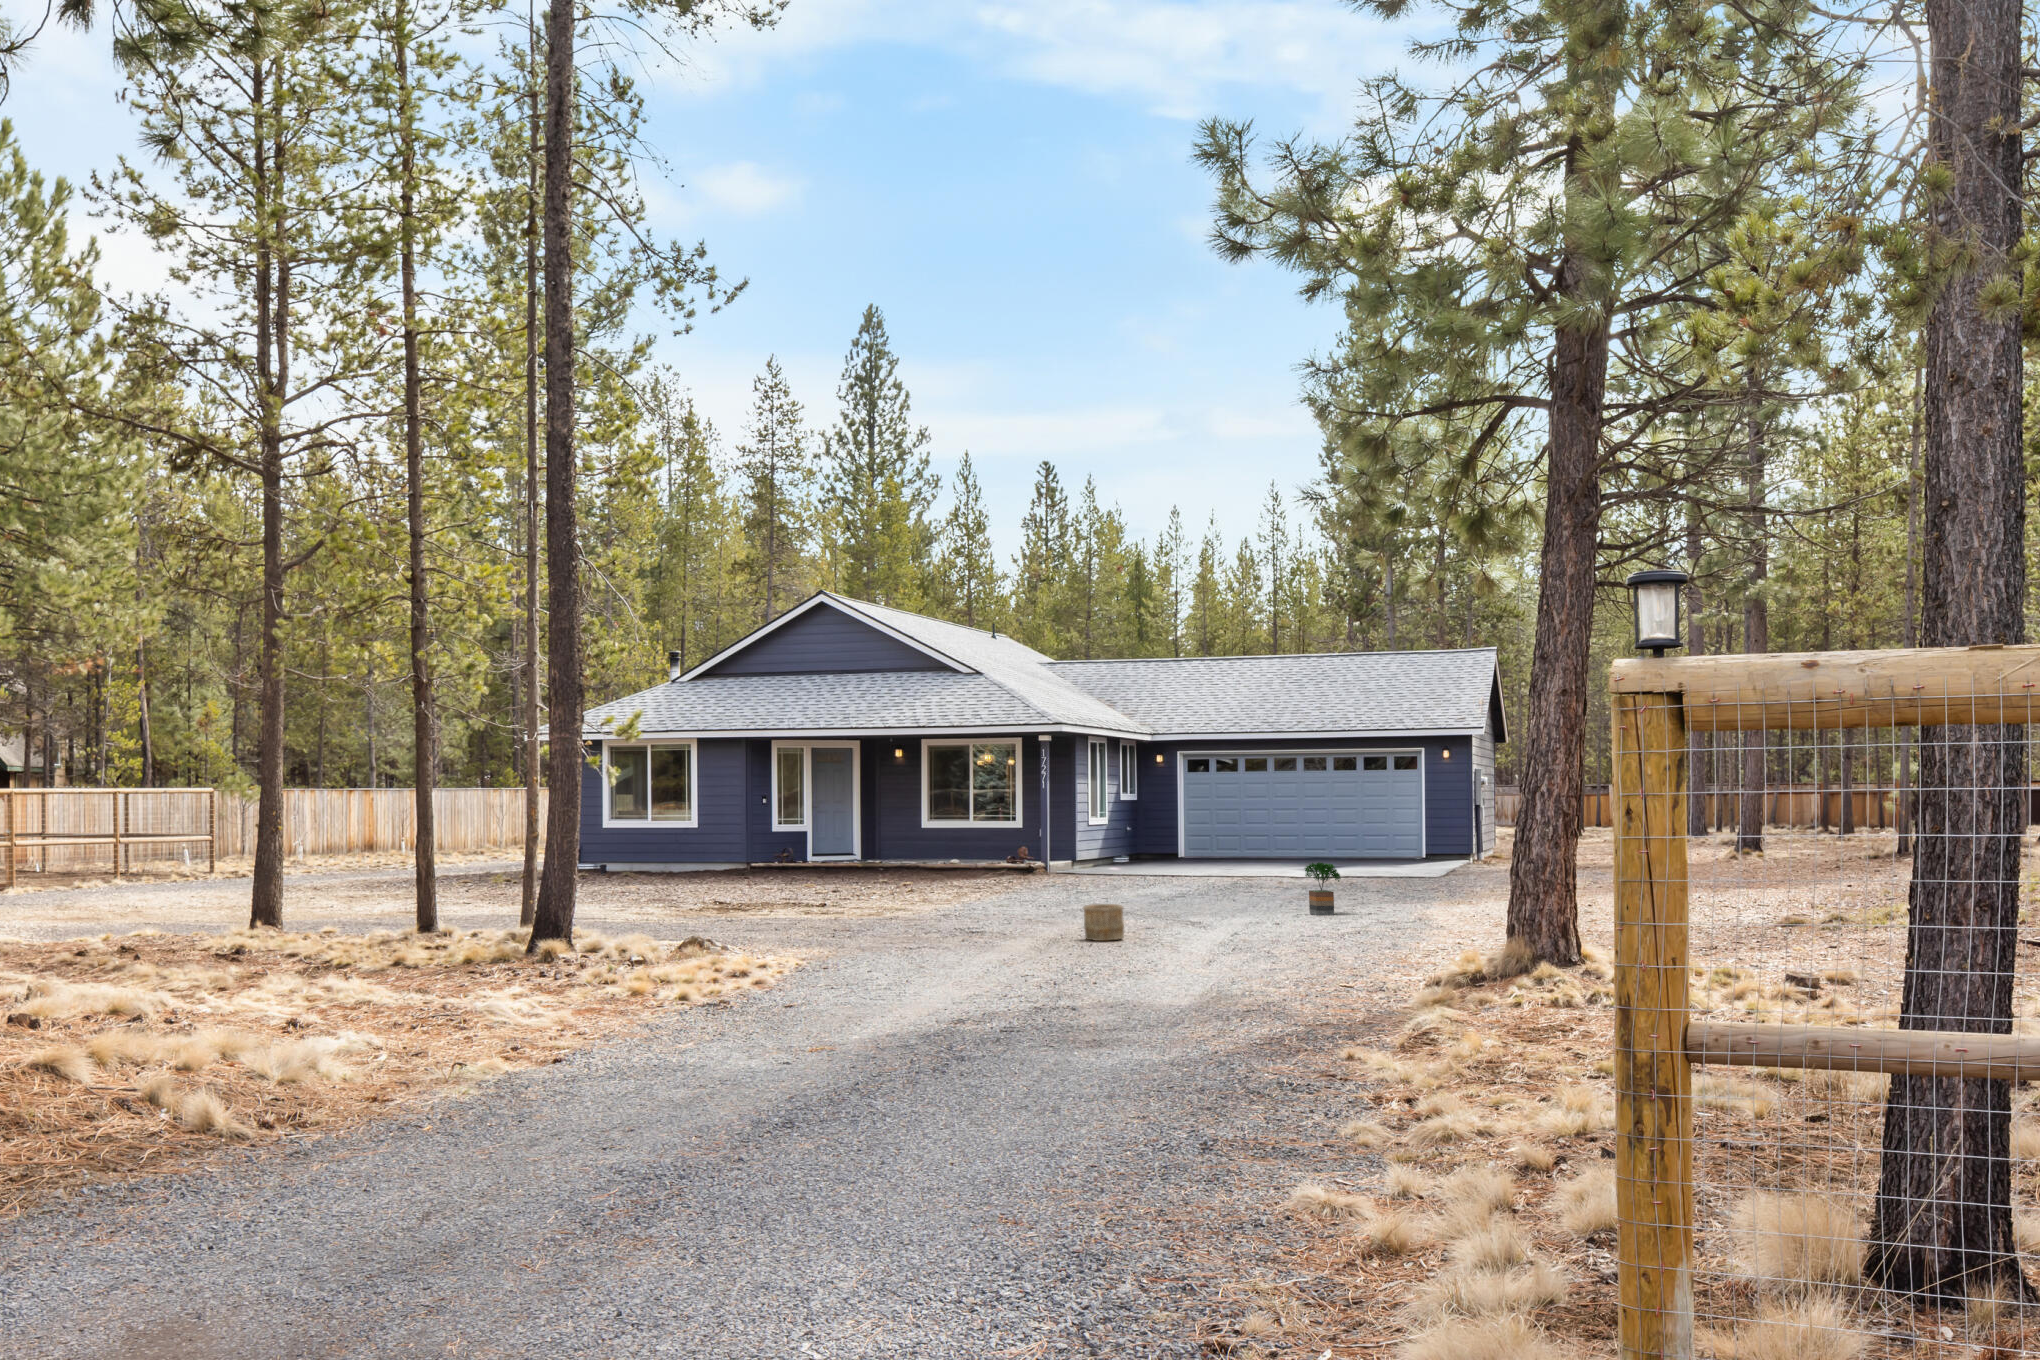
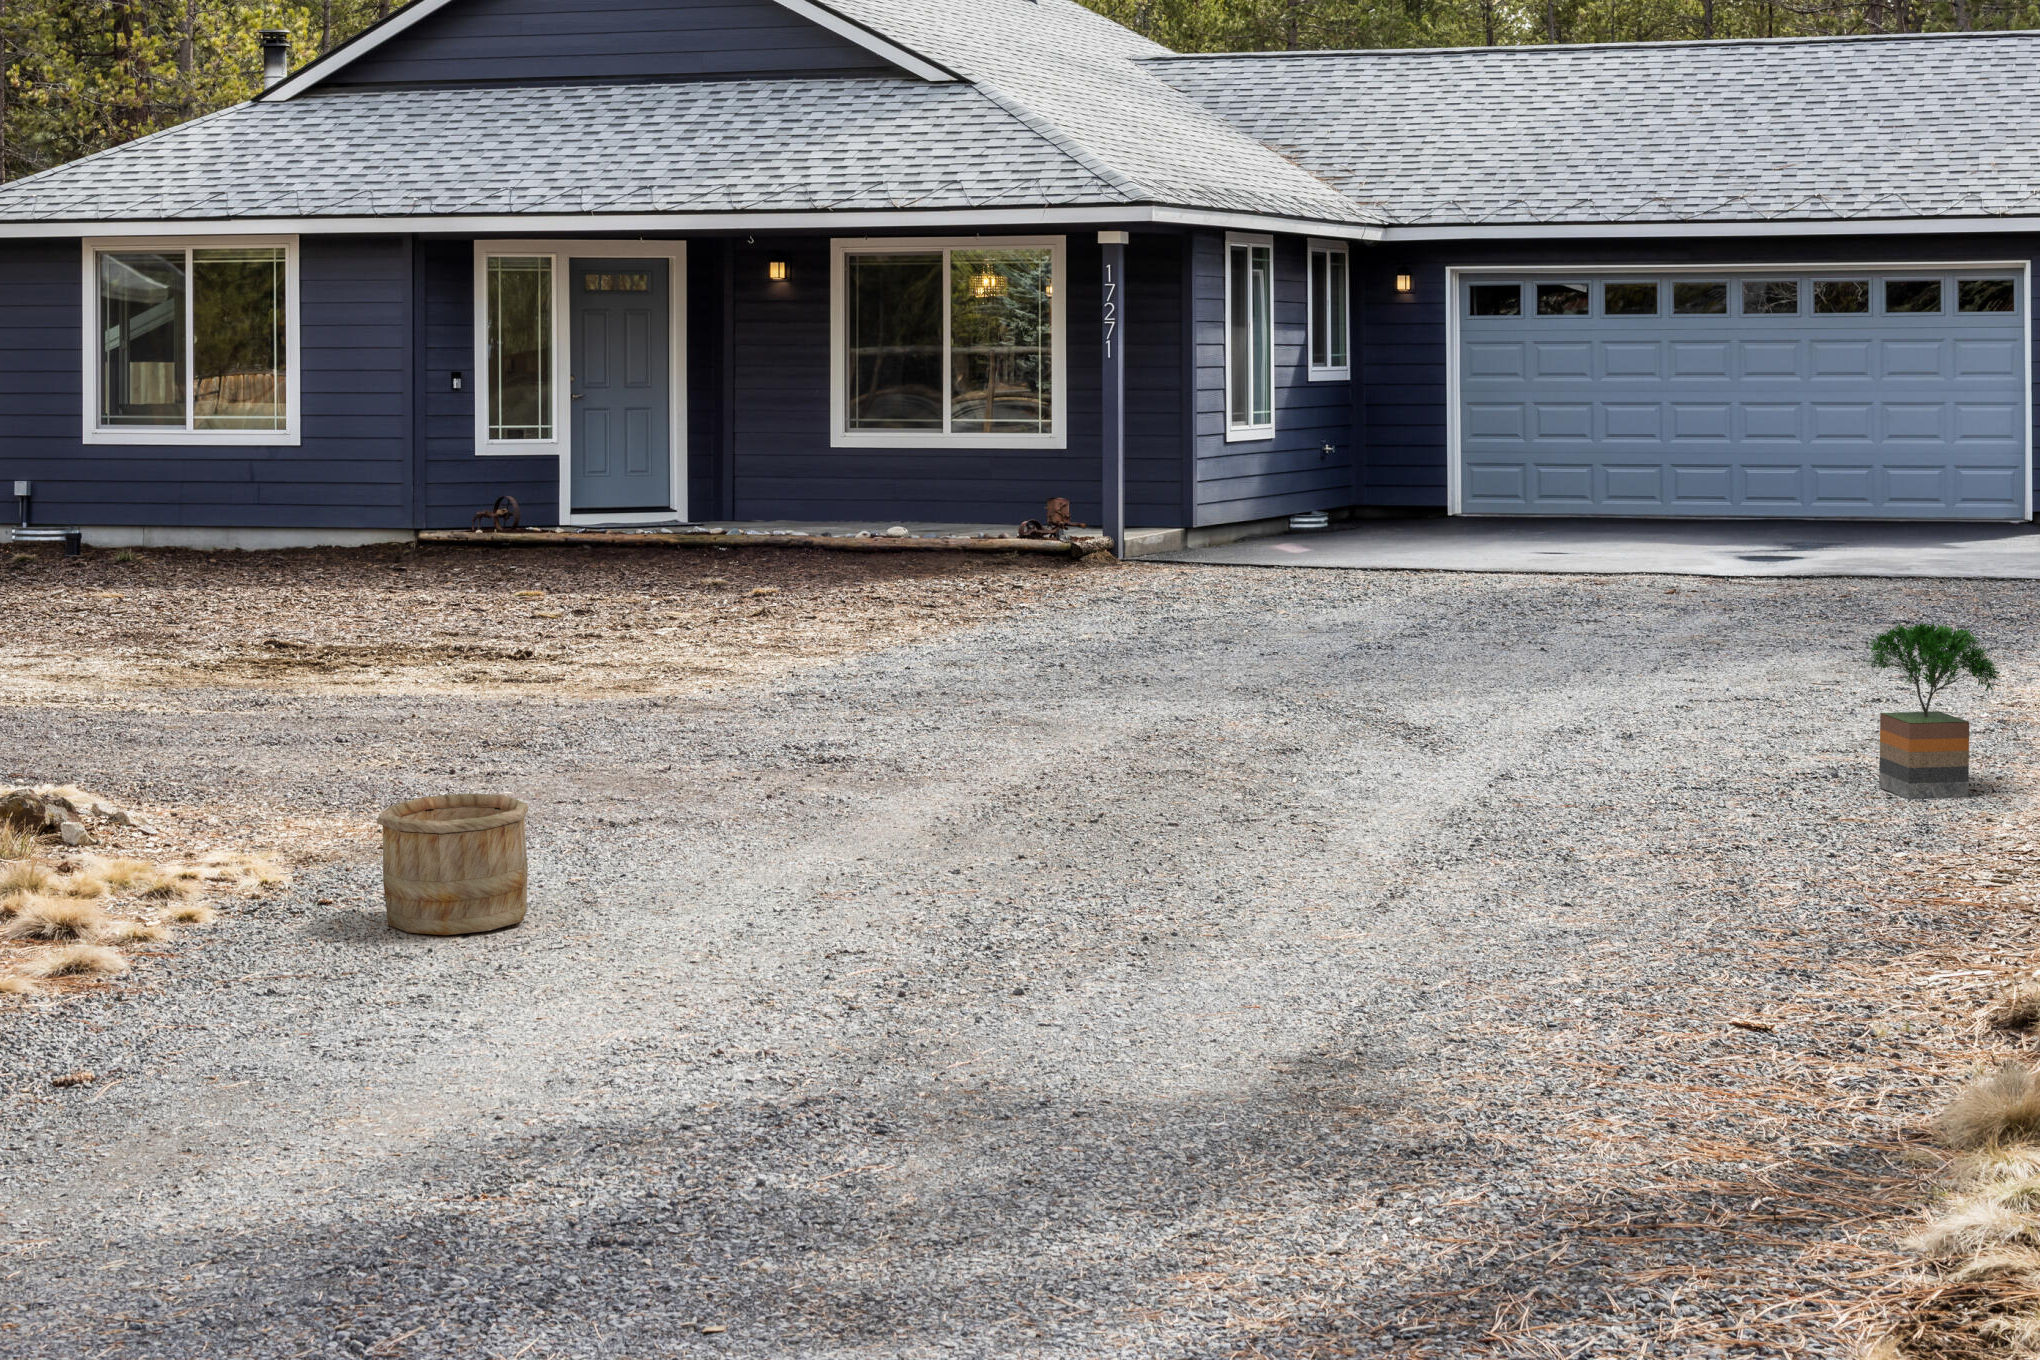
wooden bucket: present [1083,904,1124,941] -> present [377,794,529,935]

